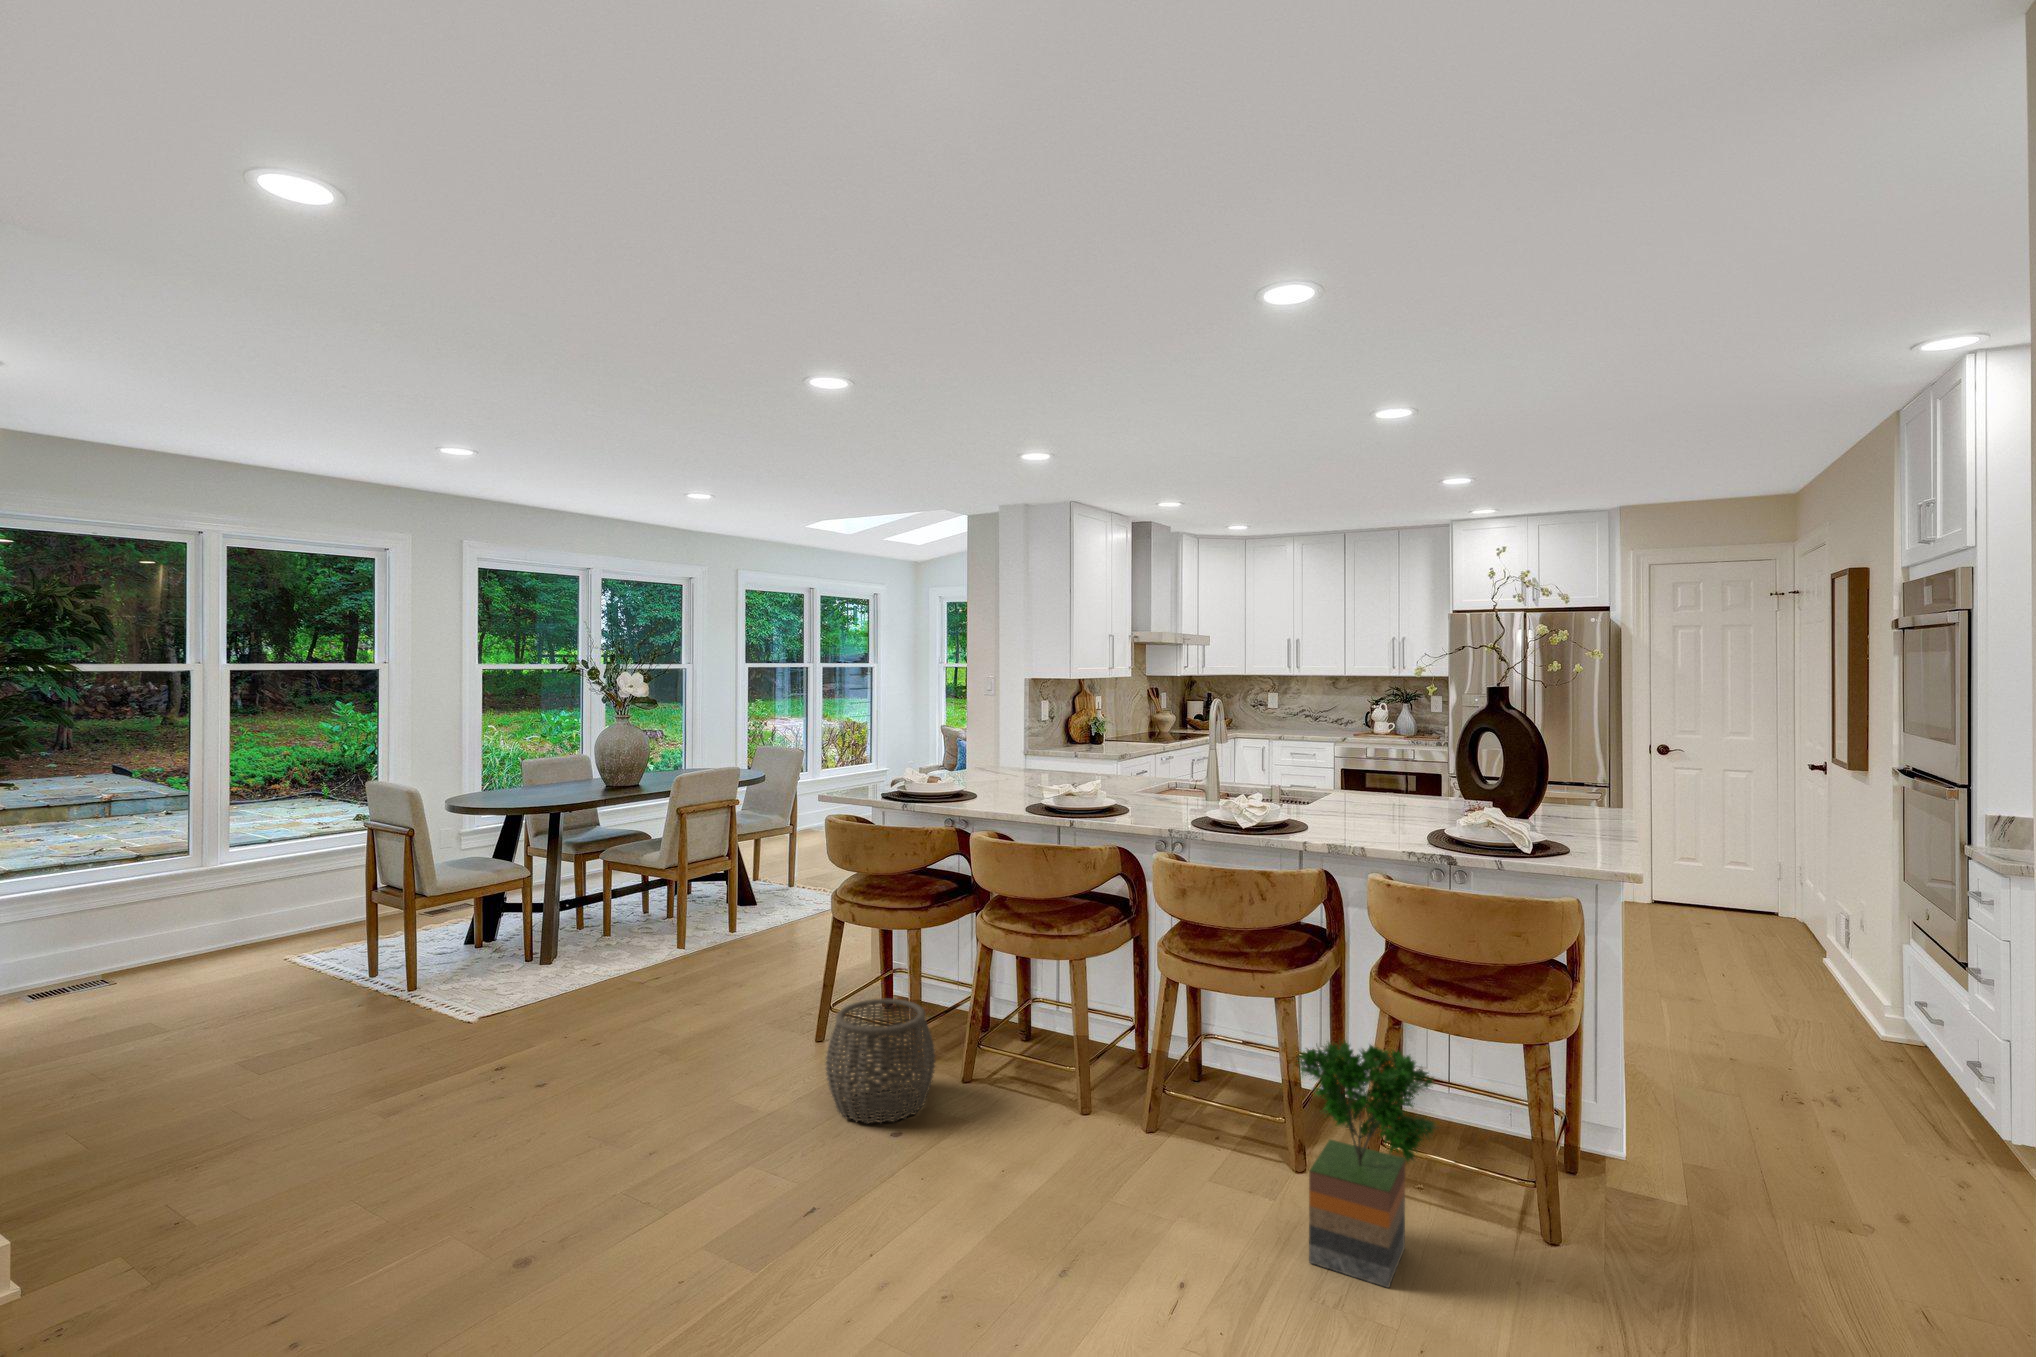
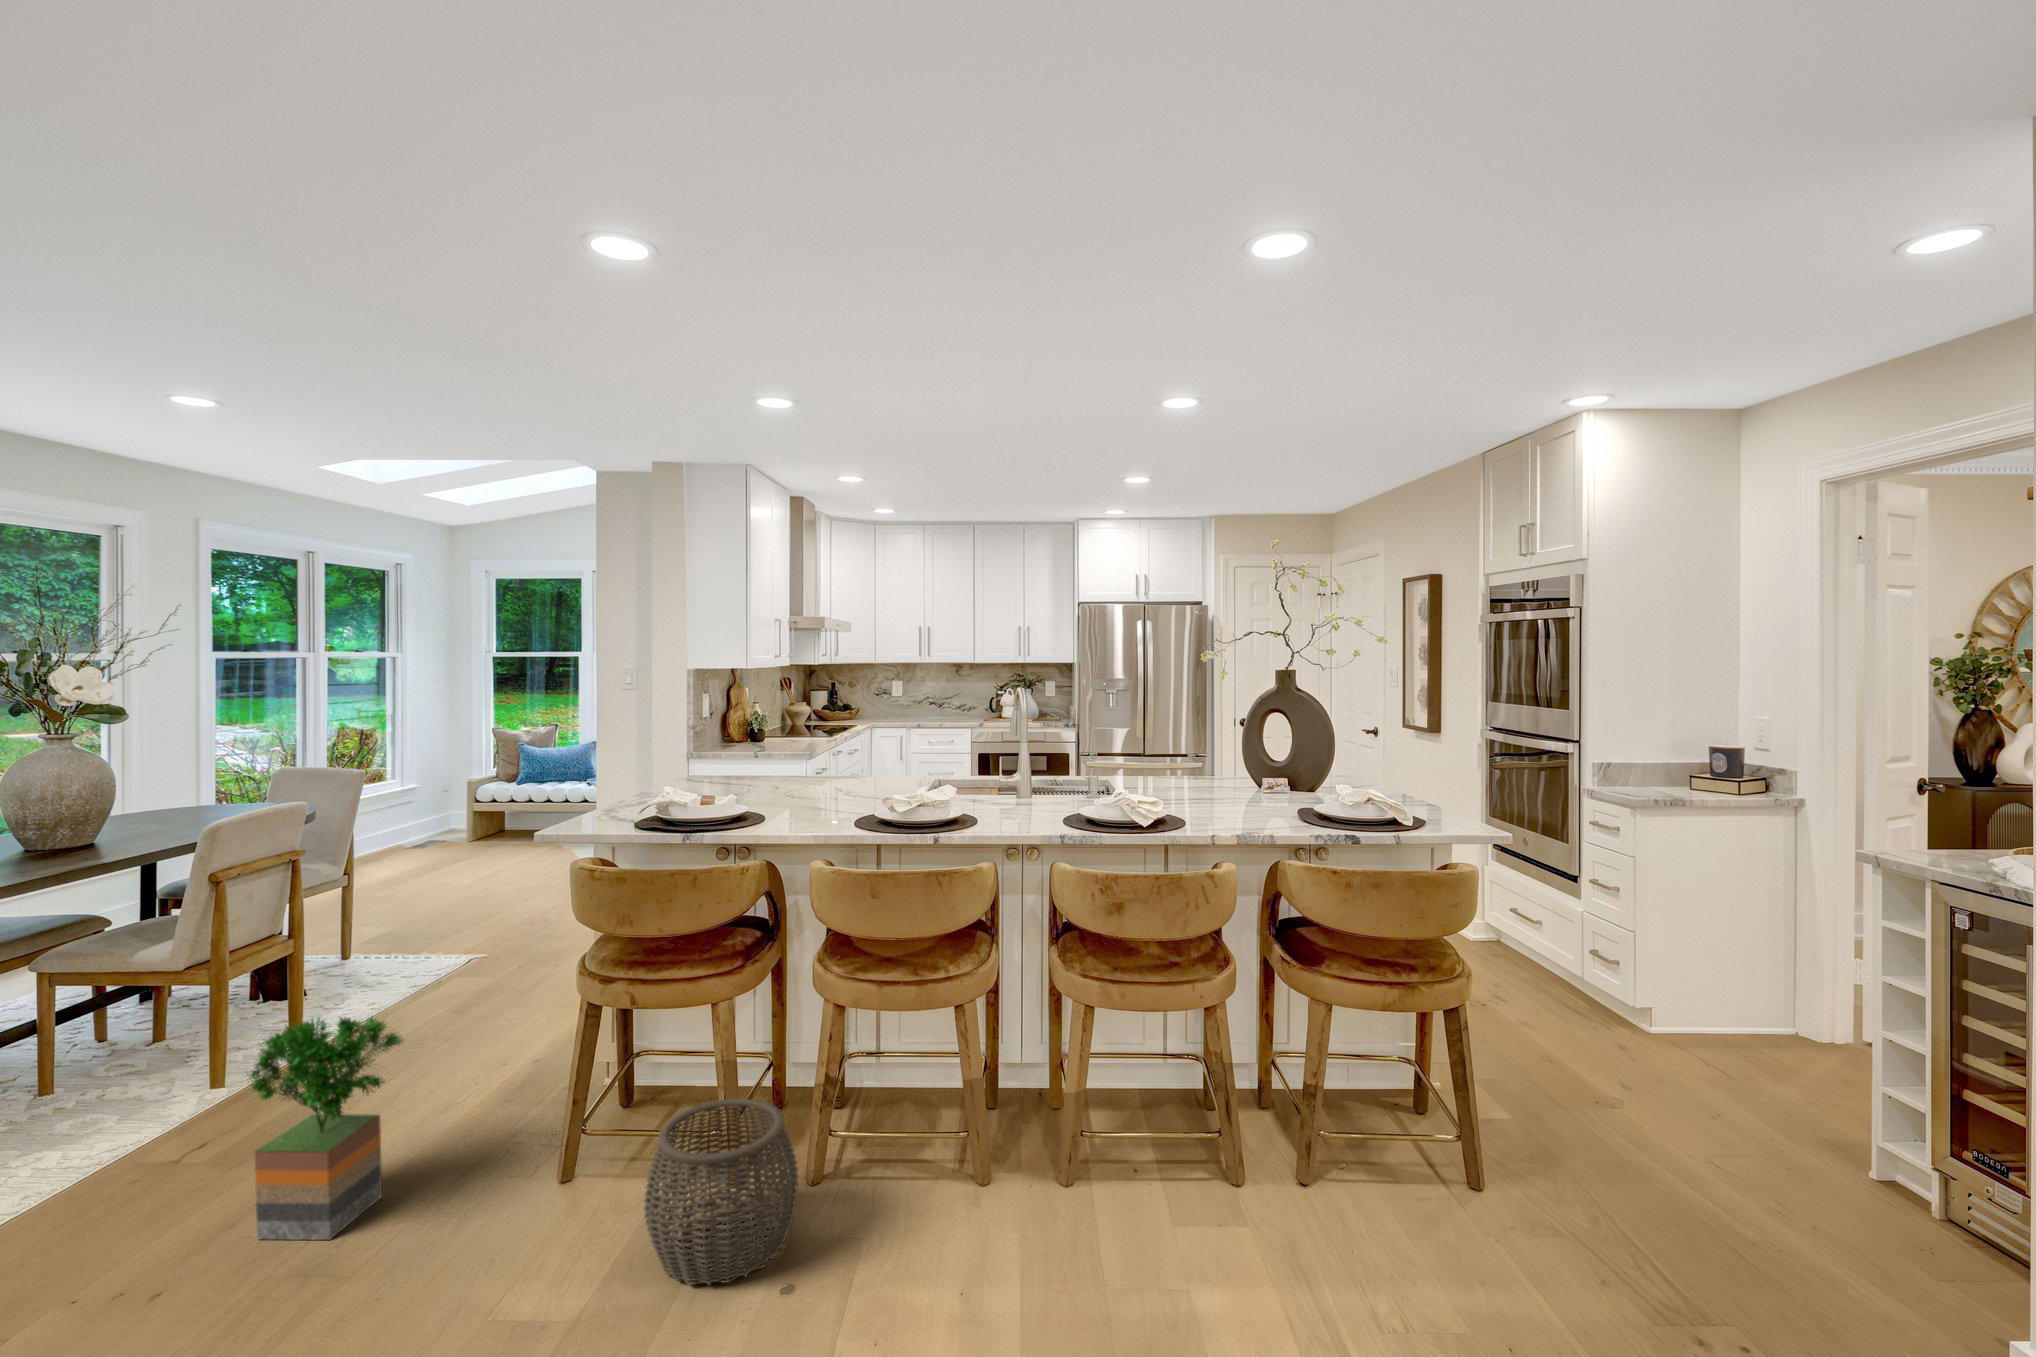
potted tree: present [1296,1041,1435,1288] -> present [247,1017,402,1240]

